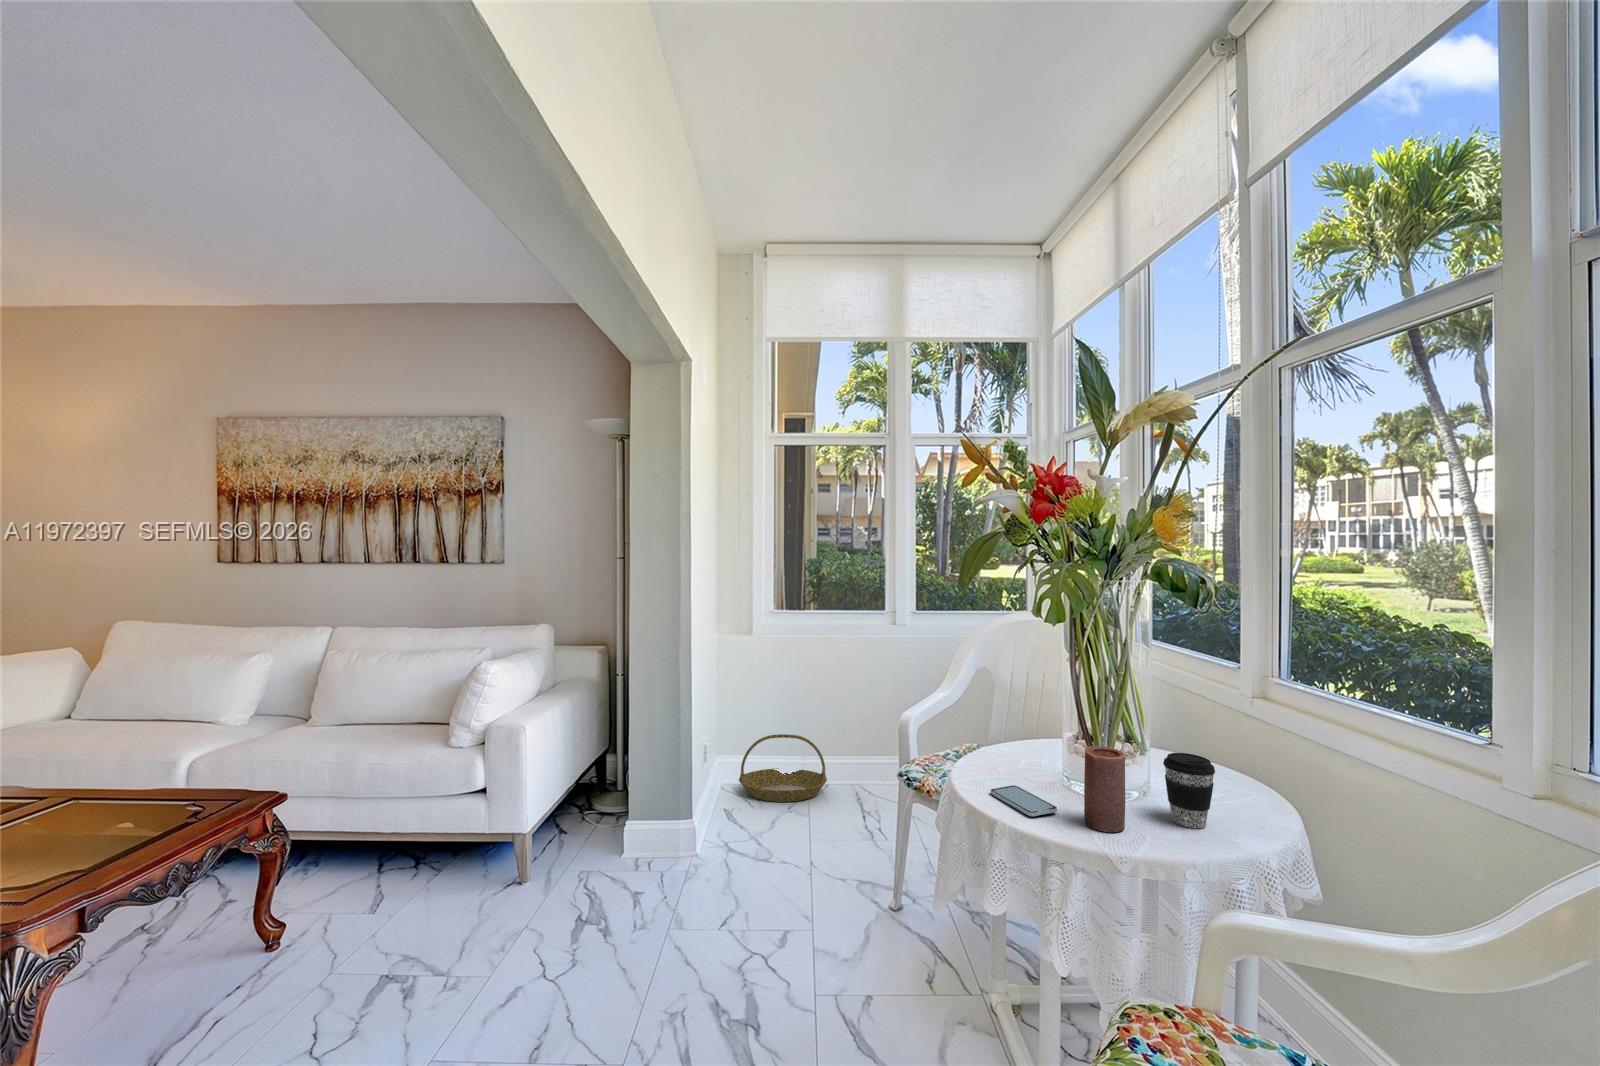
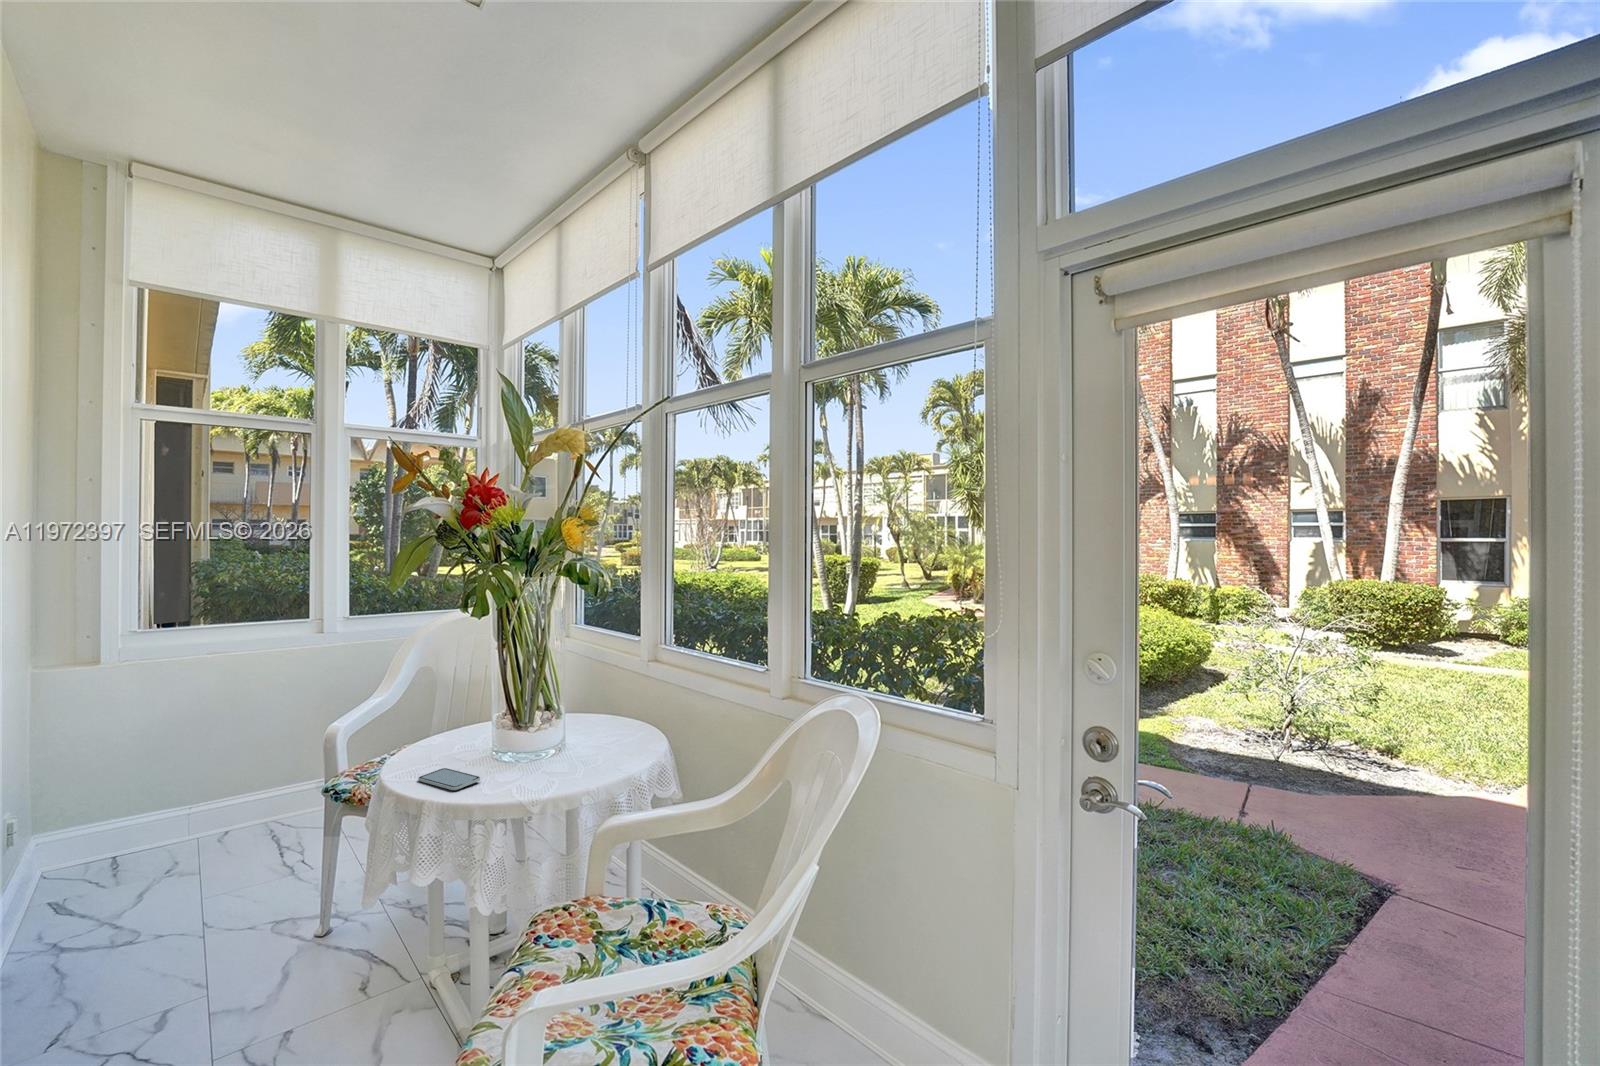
basket: present [739,734,827,802] -> none [68,782,226,879]
candle: present [1084,746,1125,832] -> none [503,717,536,786]
coffee cup: present [1163,753,1215,828] -> none [569,710,605,767]

